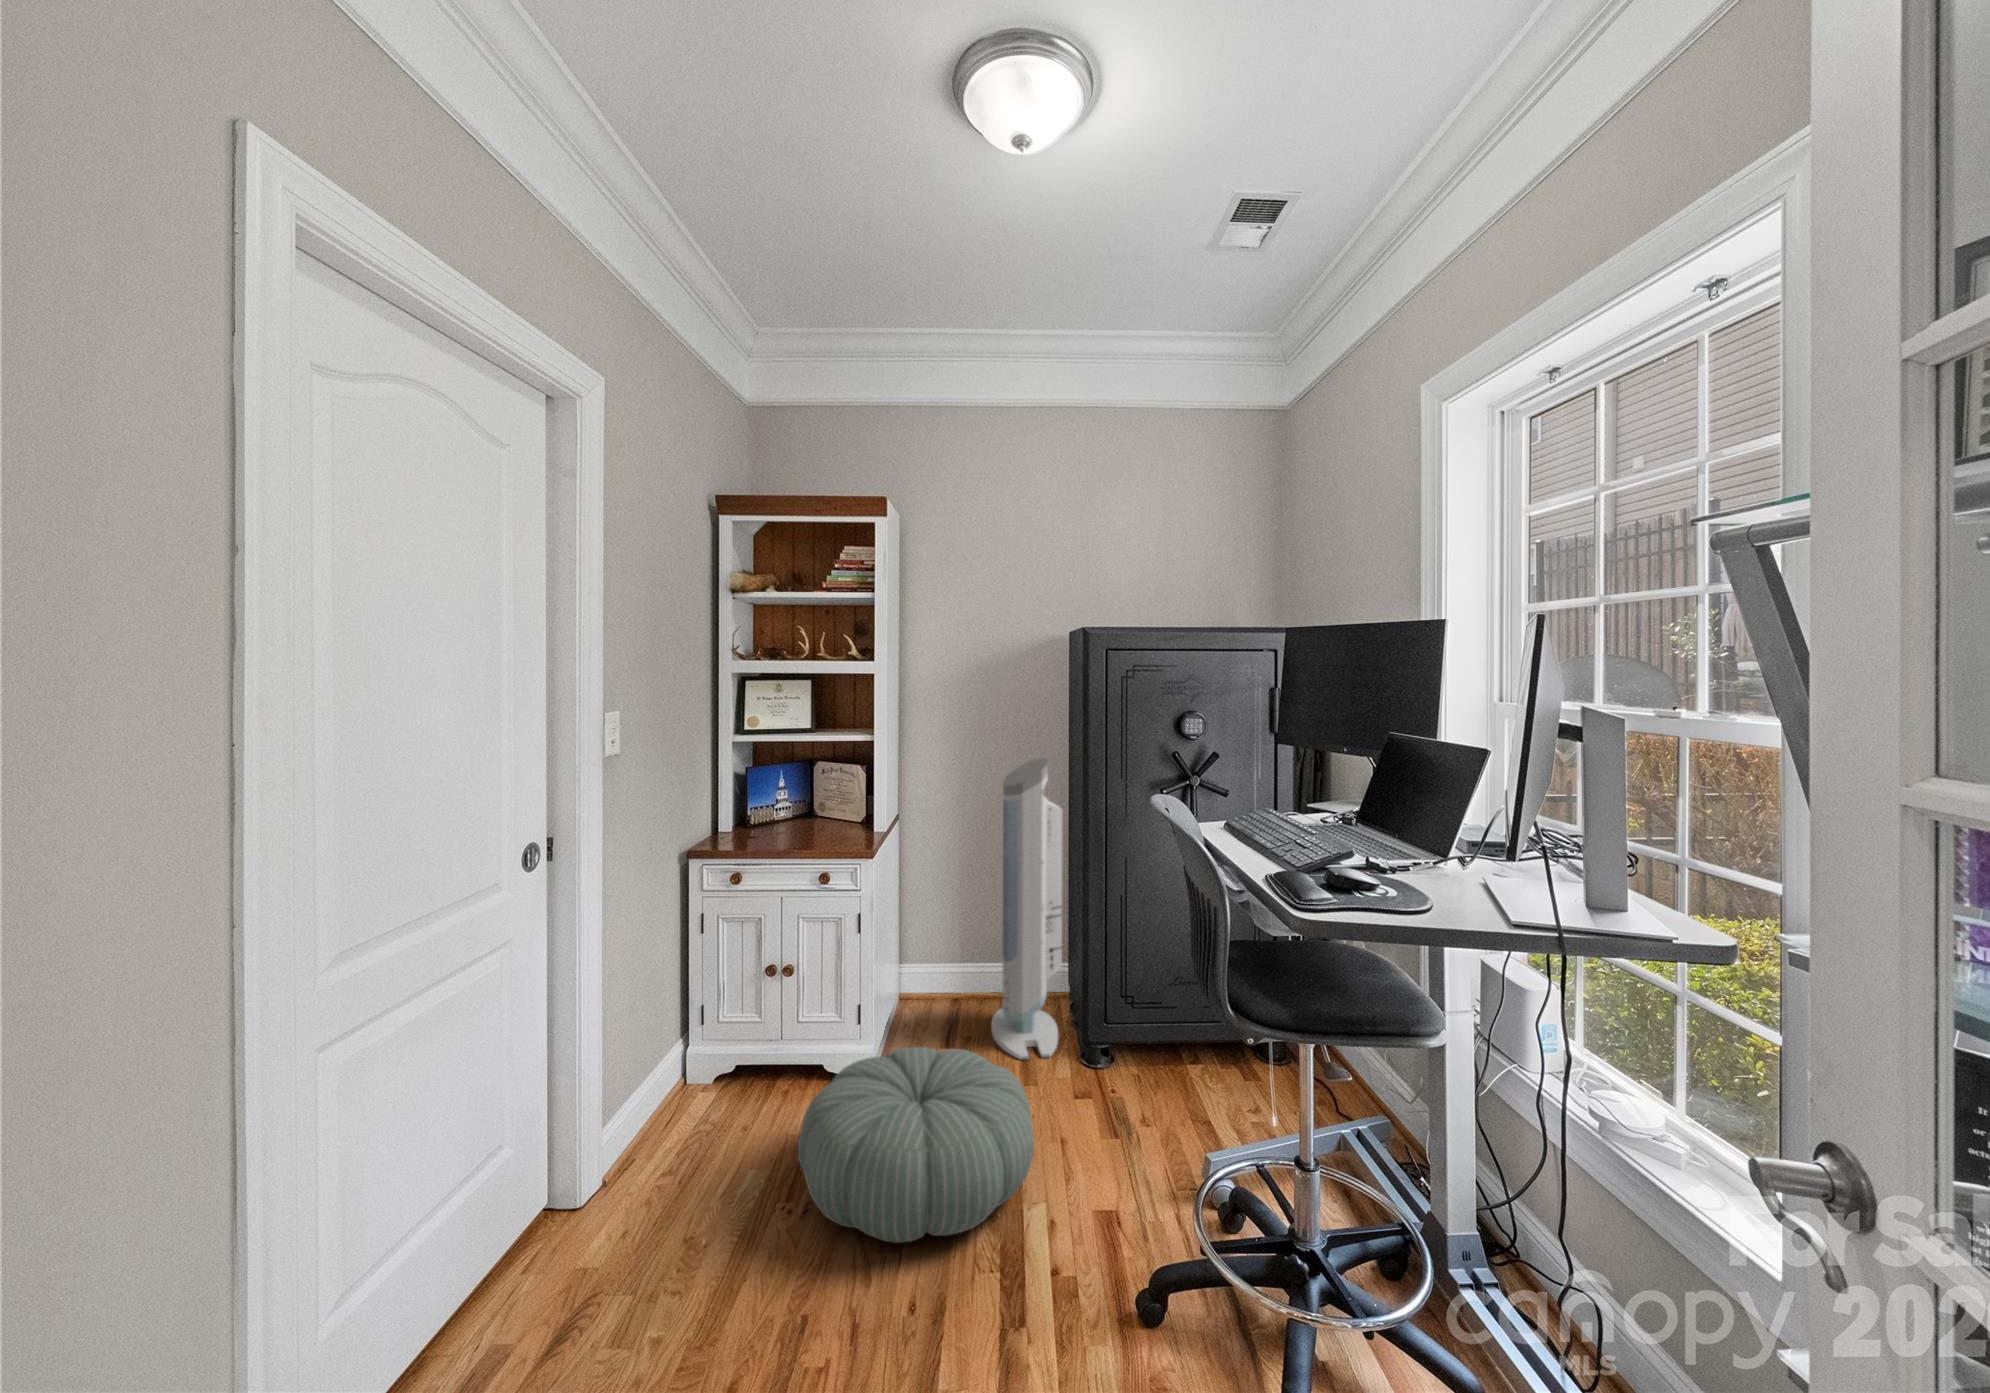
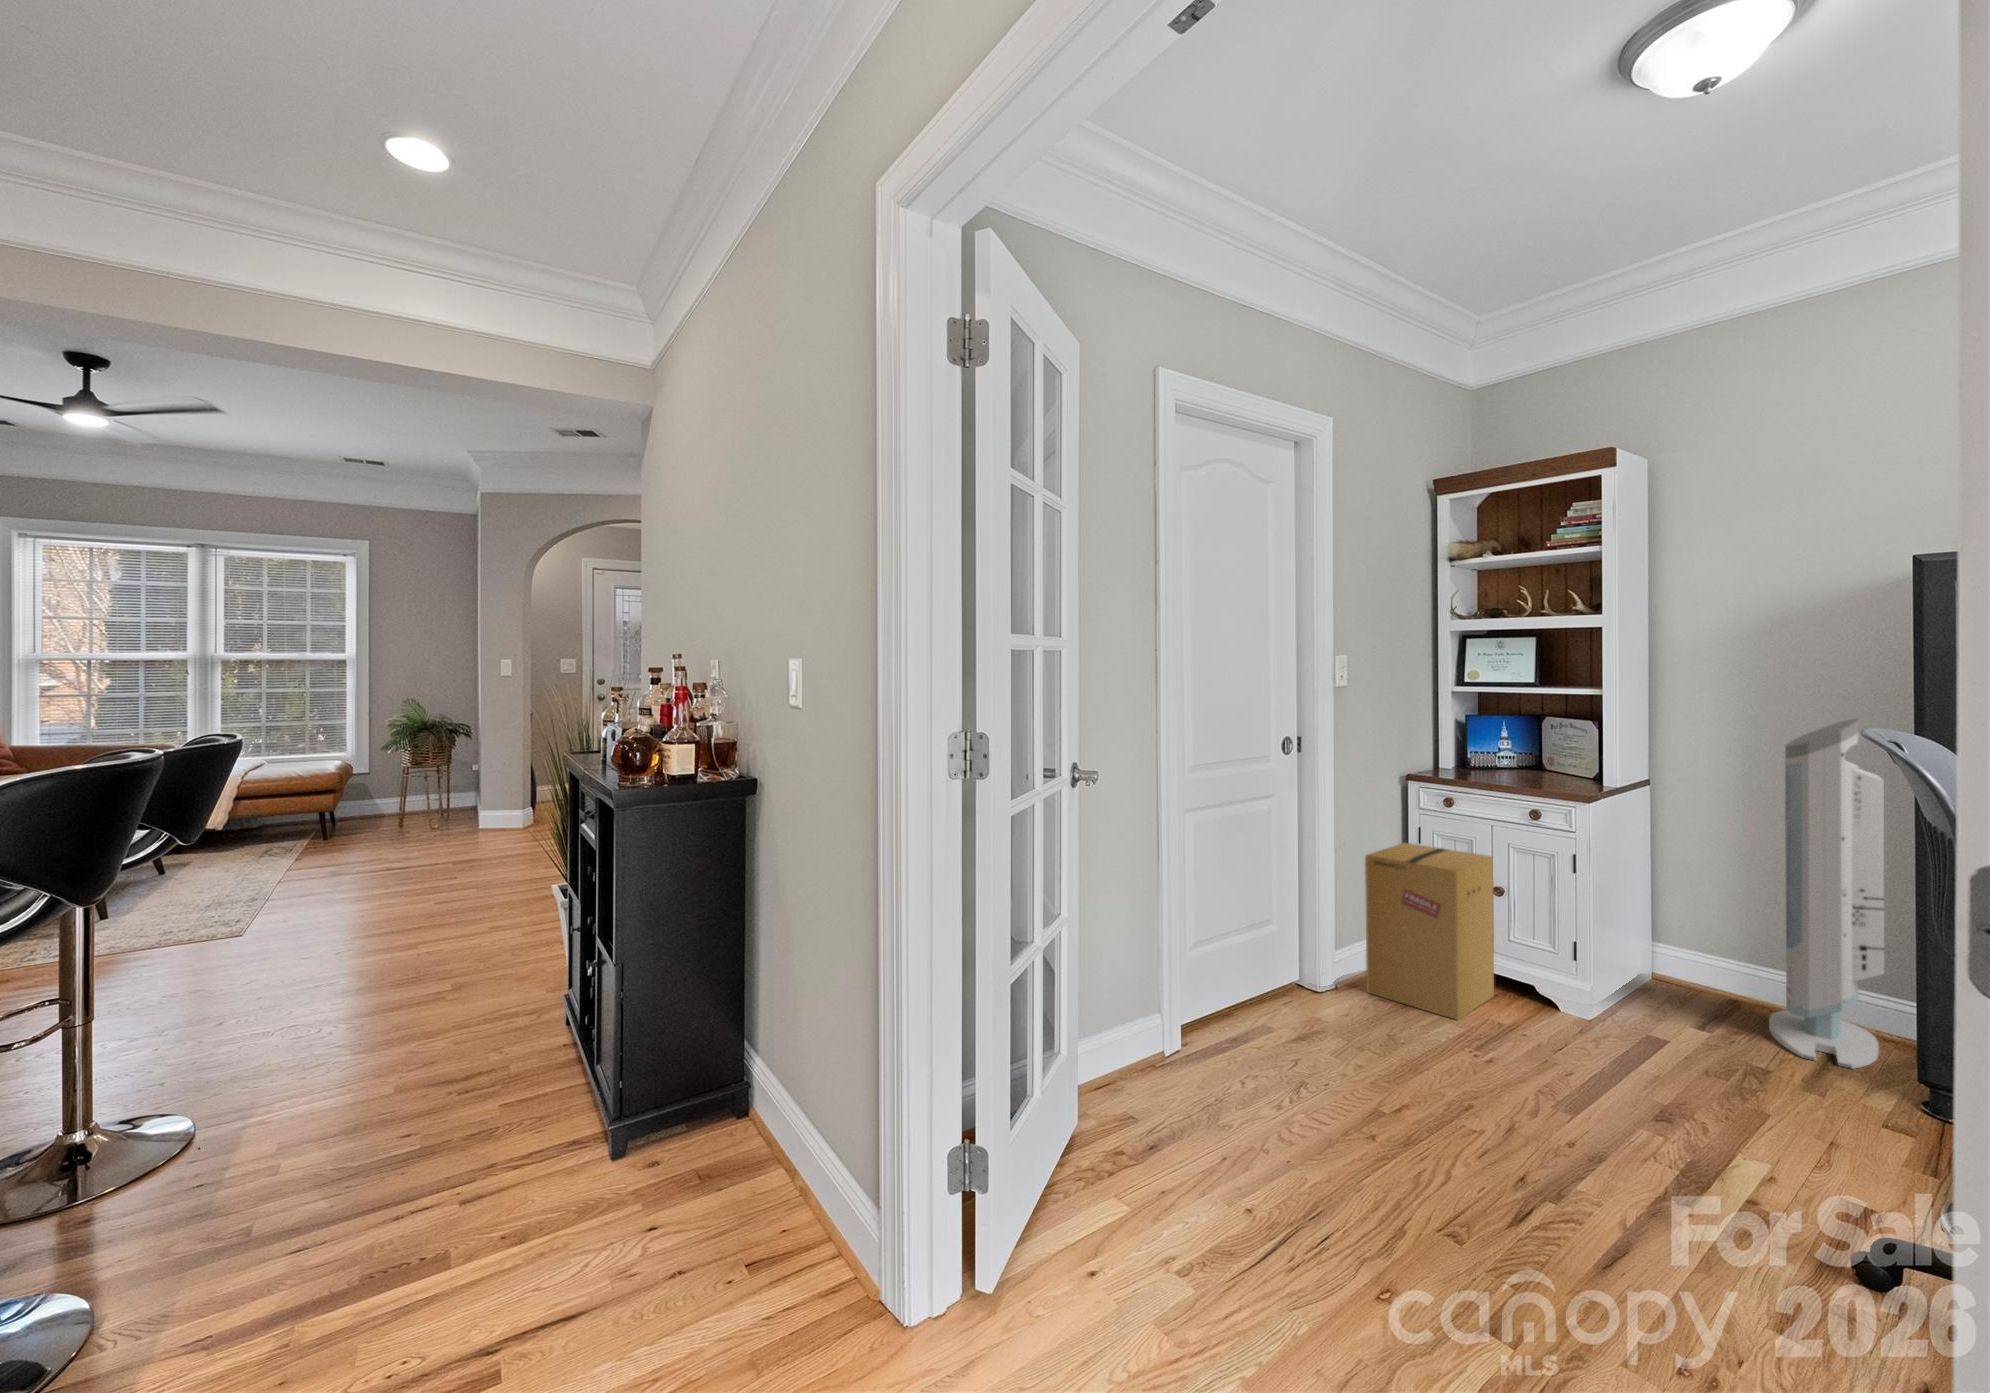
cardboard box: none [643,932,783,1148] -> present [1365,843,1494,1020]
pouf: present [798,1047,1034,1243] -> none [1490,974,1769,1139]

